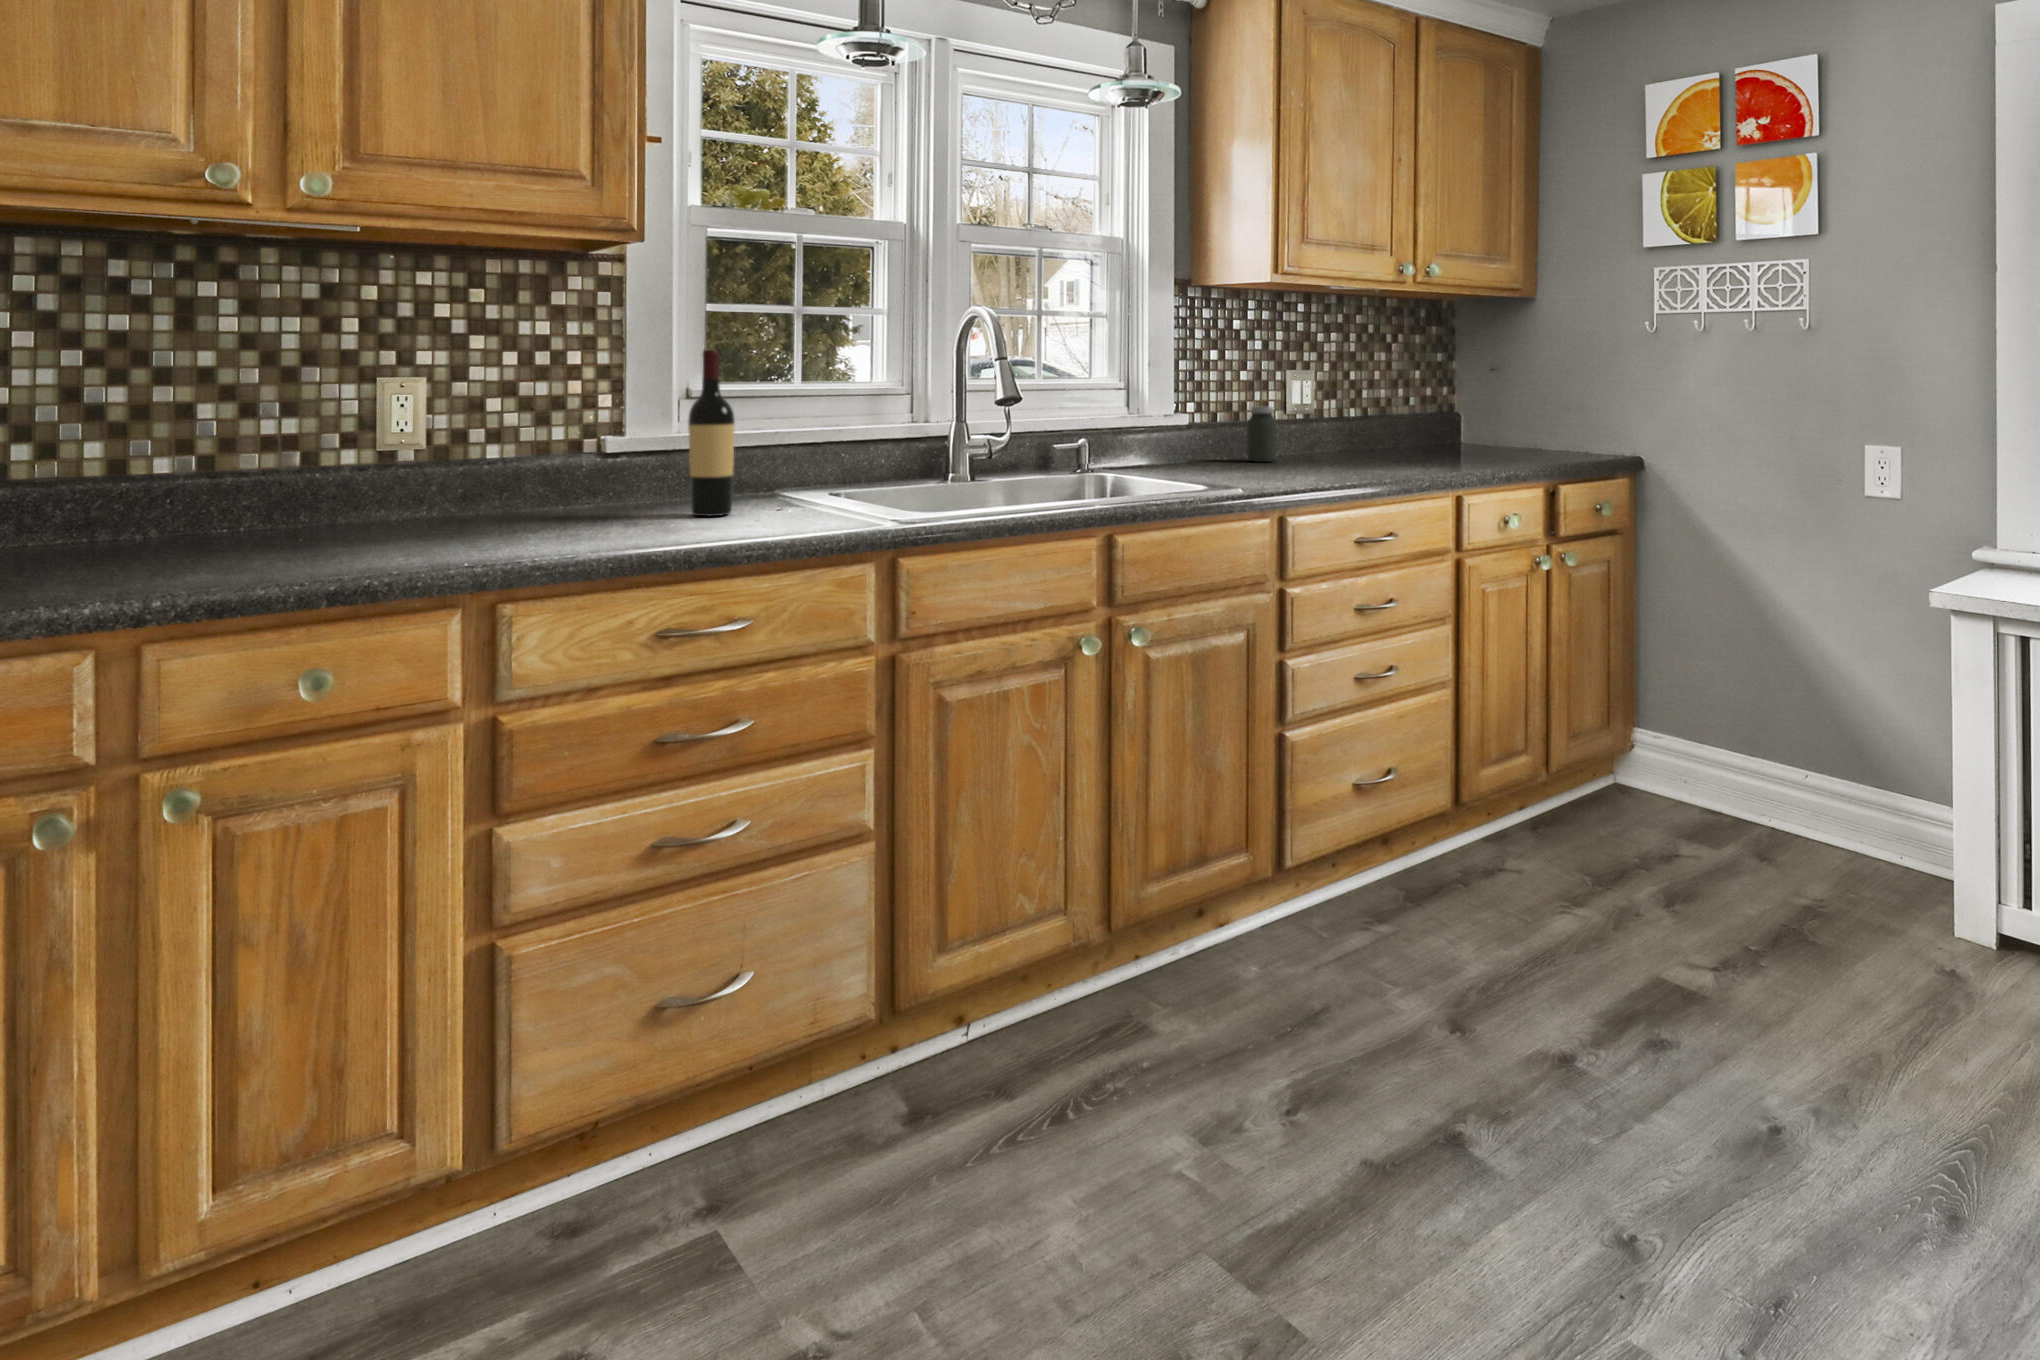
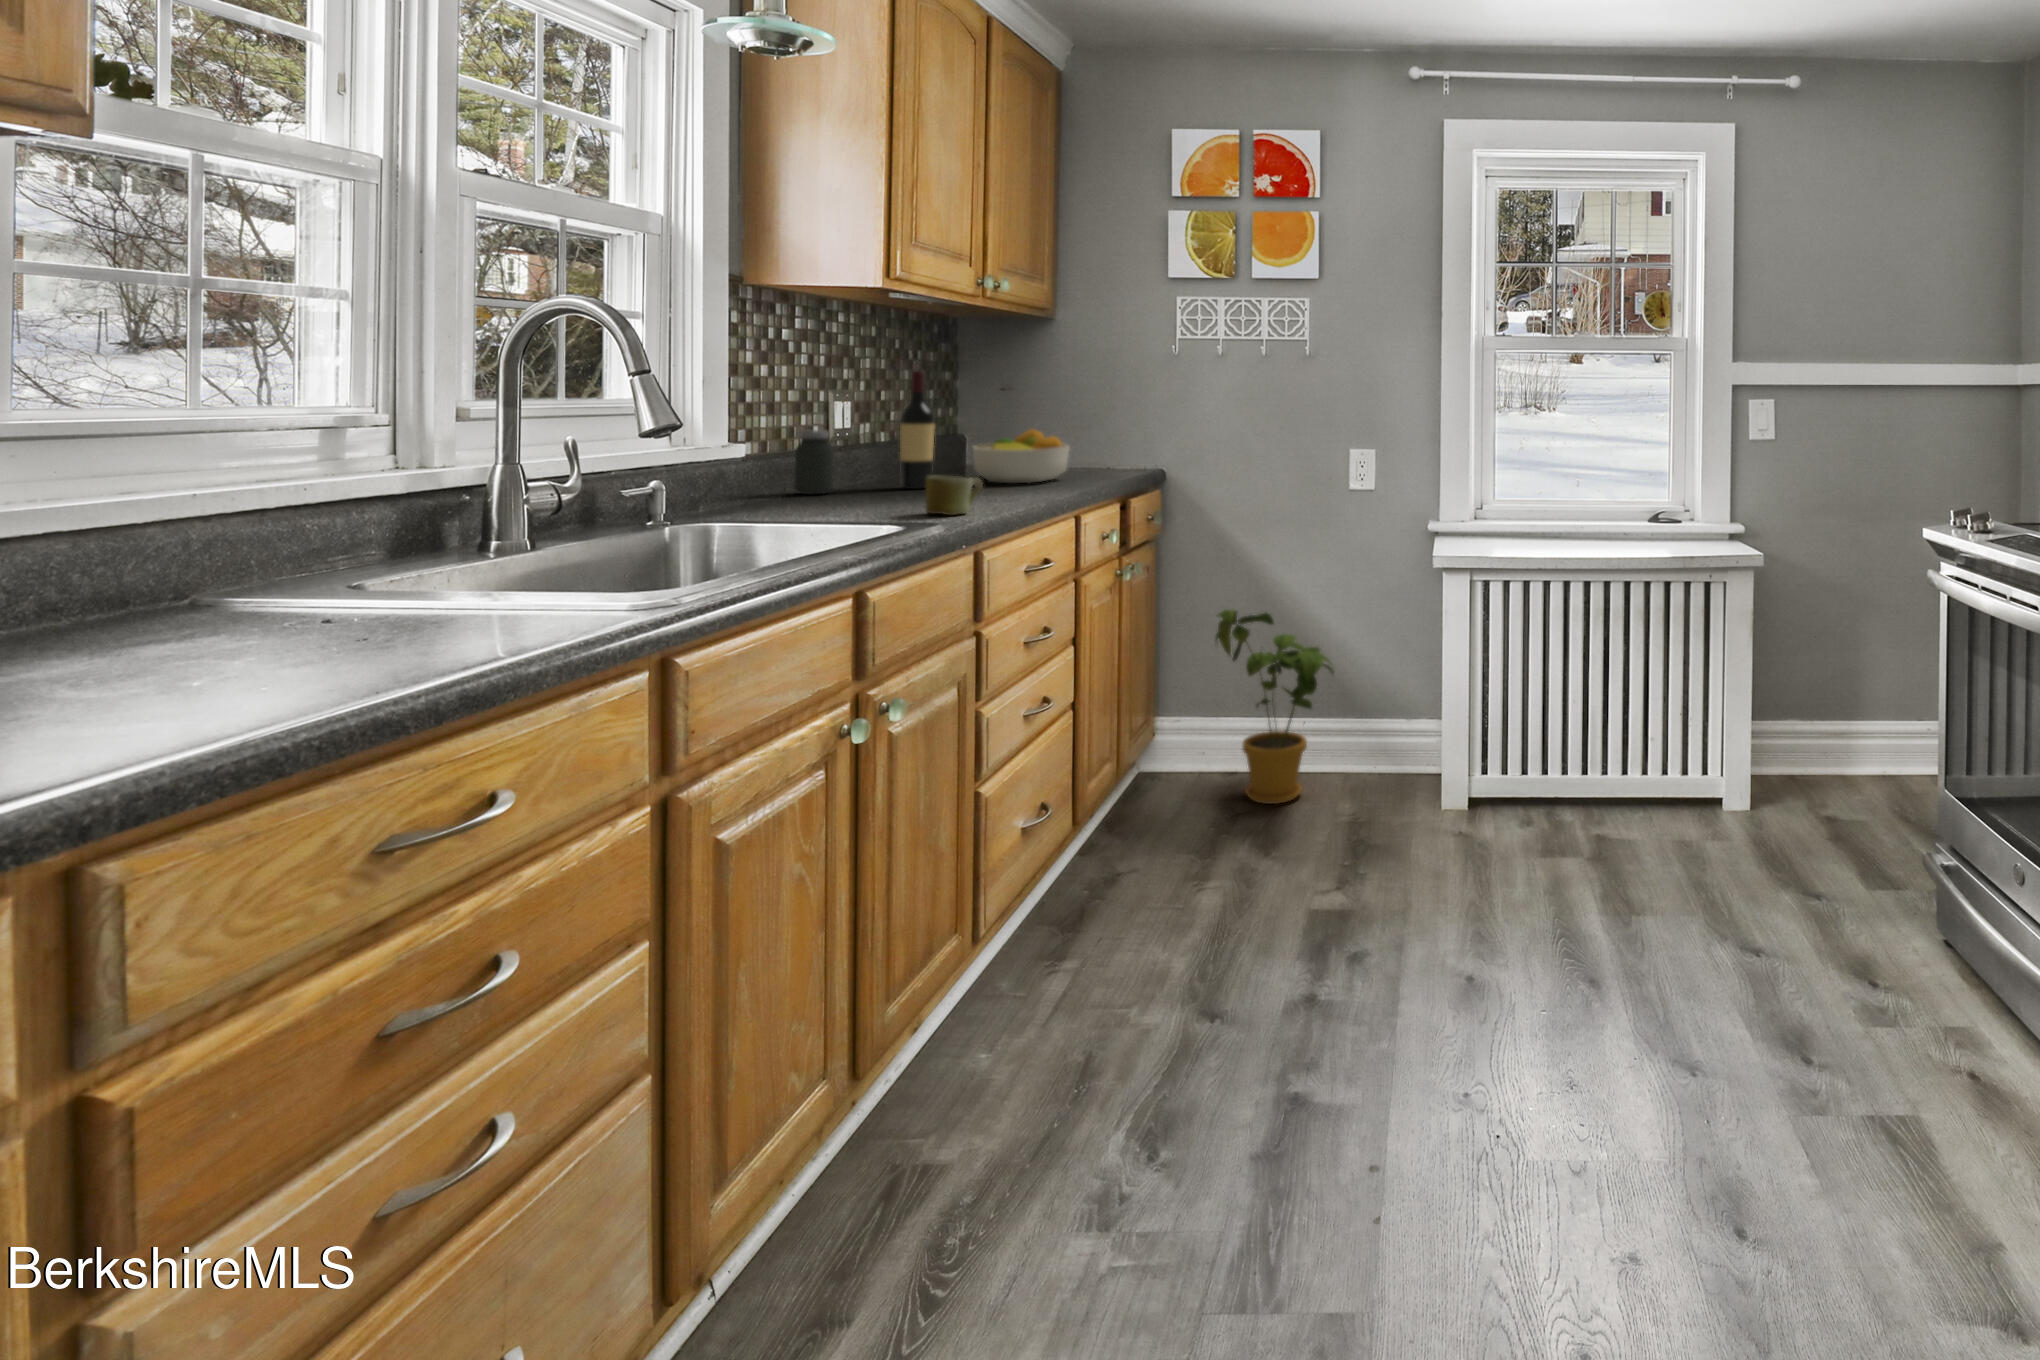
wine bottle: present [688,350,735,516] -> present [900,371,935,489]
fruit bowl: none [1410,412,1512,465] -> present [973,429,1070,483]
mug: none [1286,446,1338,482] -> present [926,476,983,515]
house plant: none [1646,622,1802,867] -> present [1215,610,1334,804]

